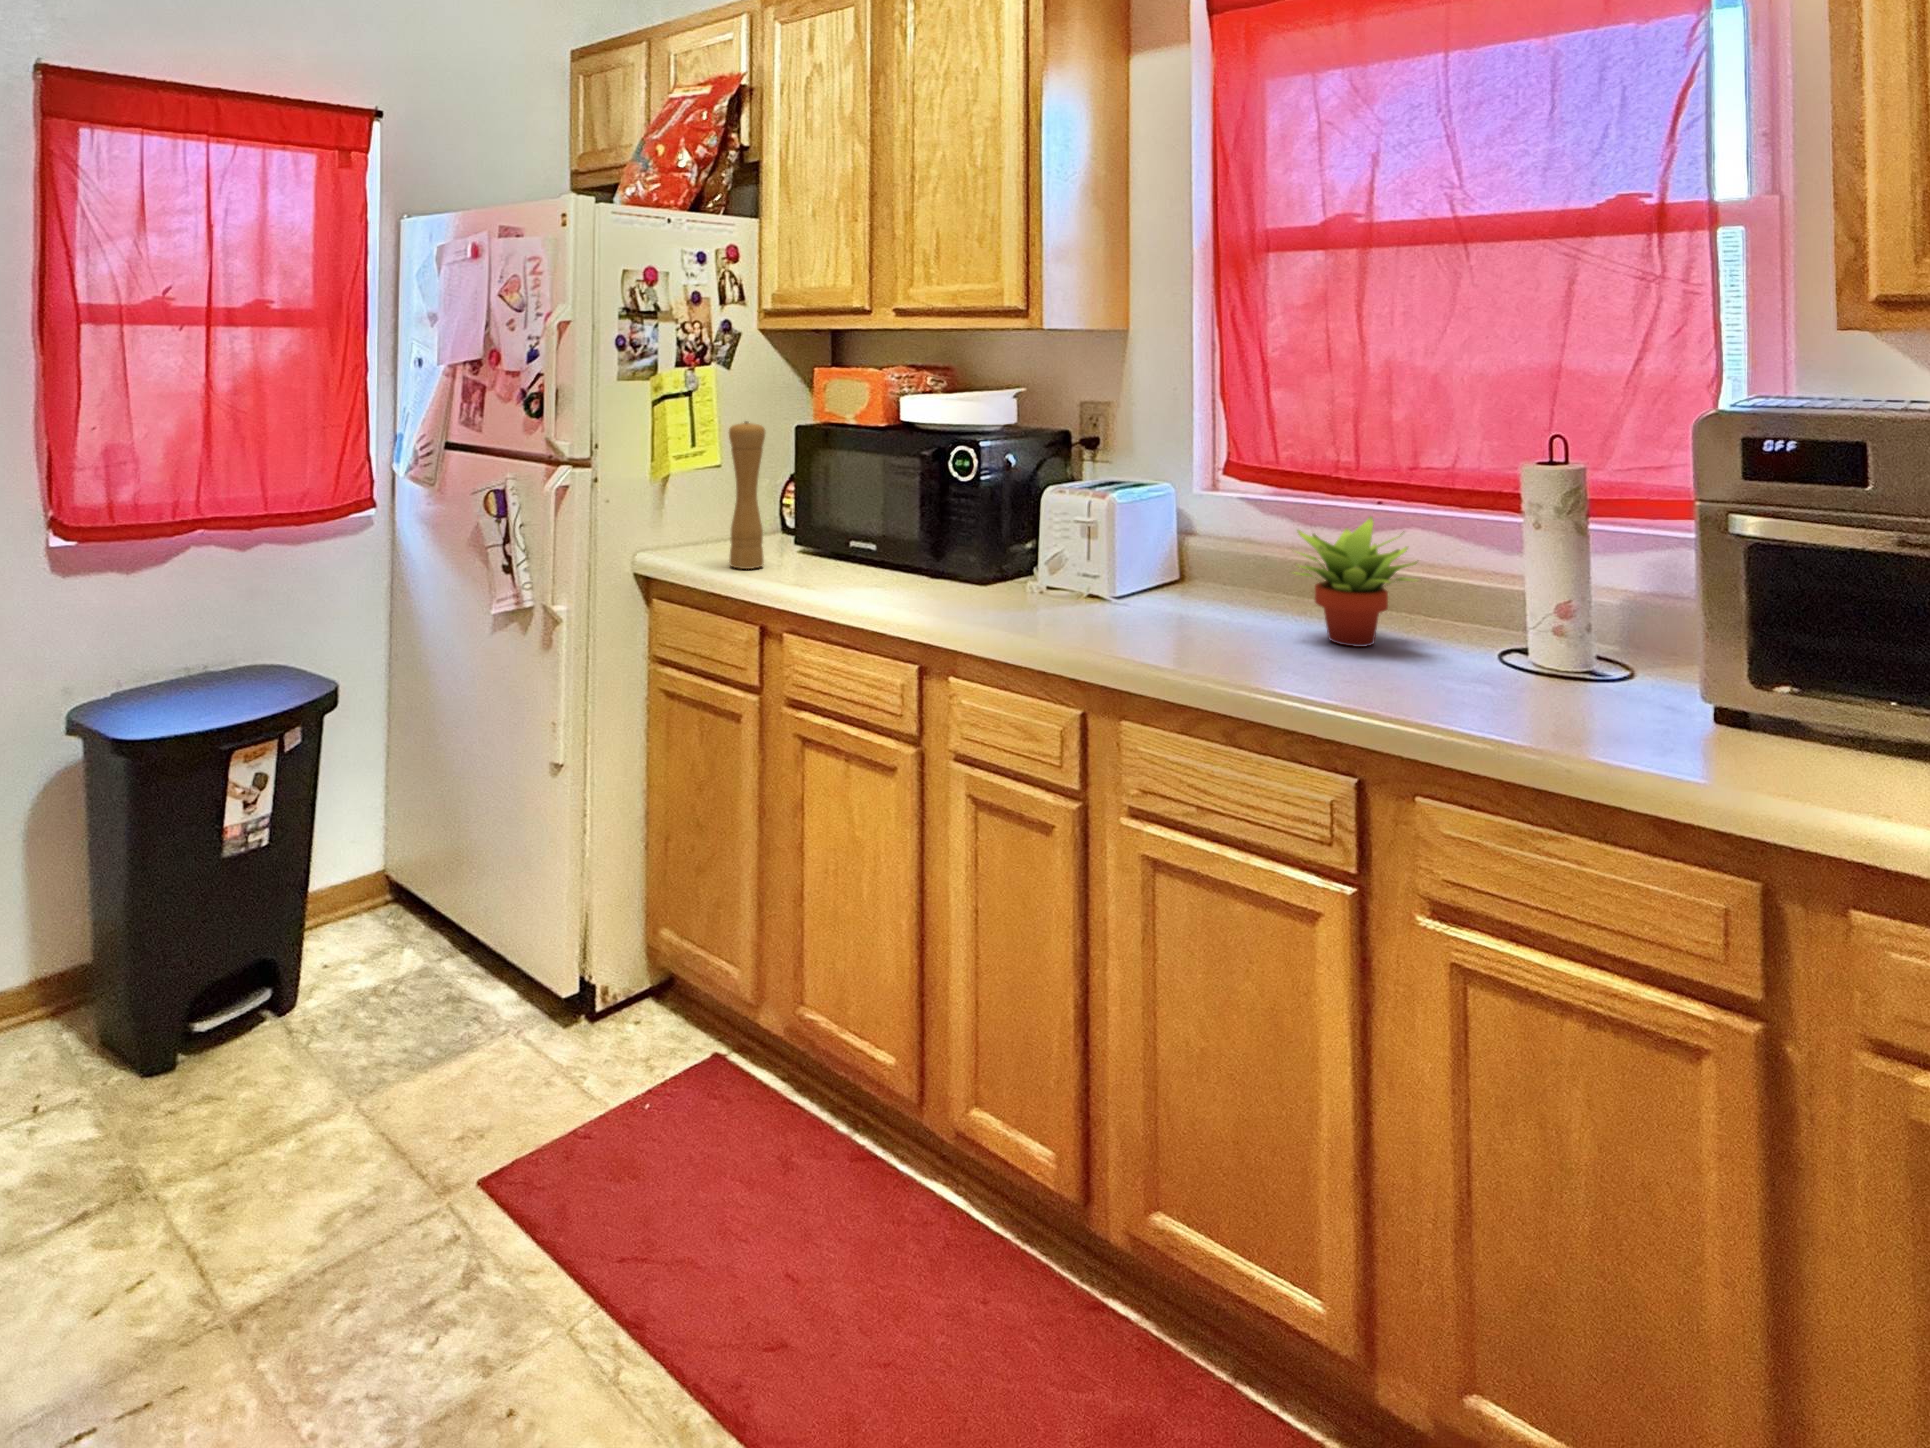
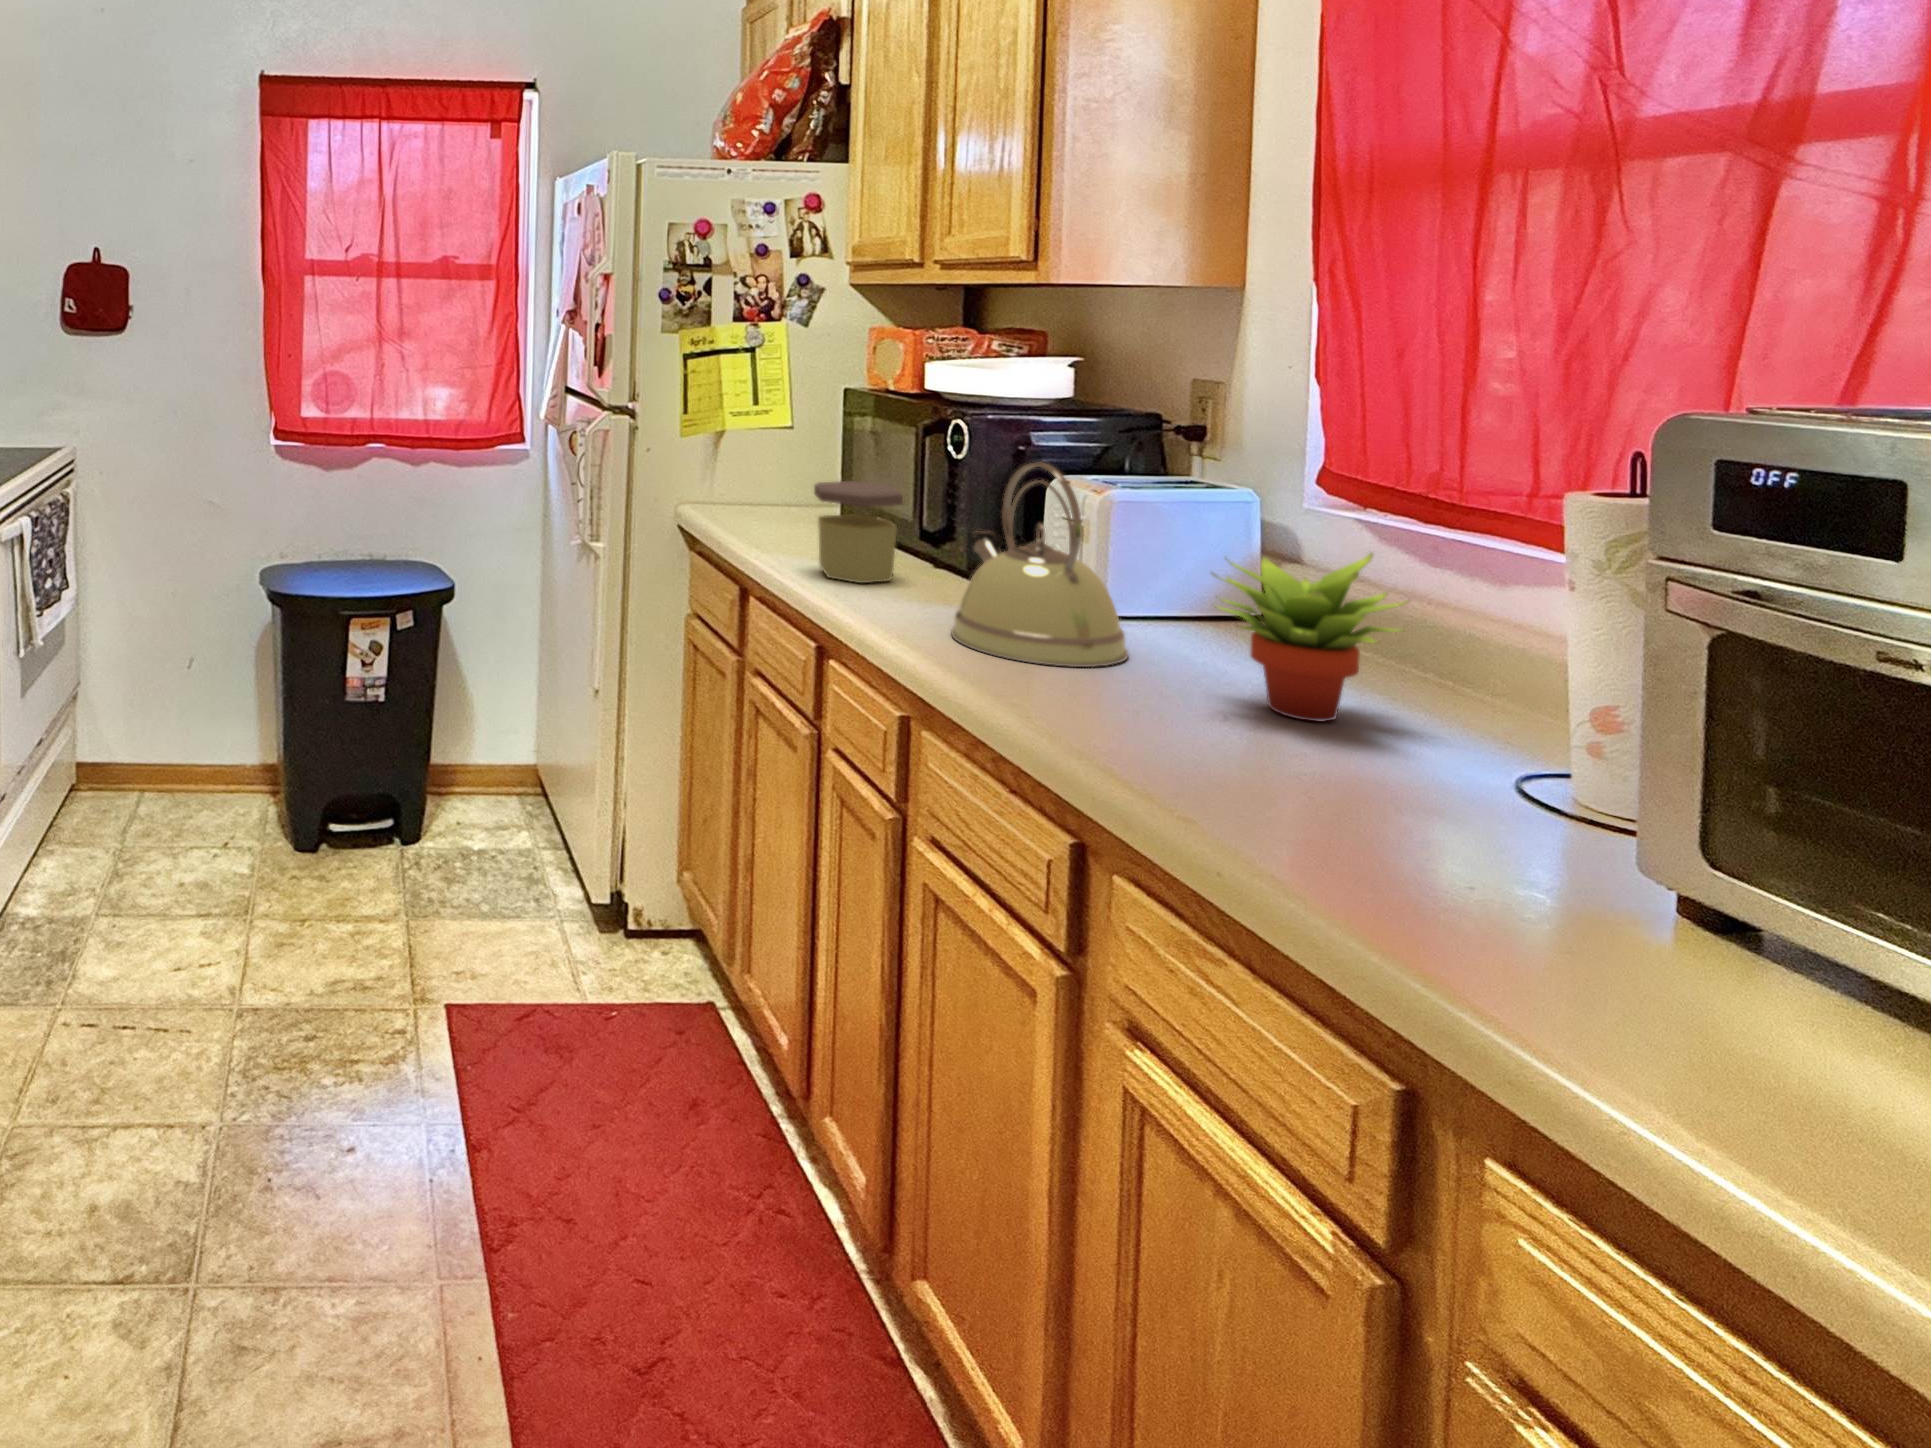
pepper mill: present [729,421,765,569] -> none [749,379,789,532]
kettle: none [1054,475,1204,644] -> present [951,463,1128,667]
jar: none [865,509,946,602] -> present [814,481,903,583]

